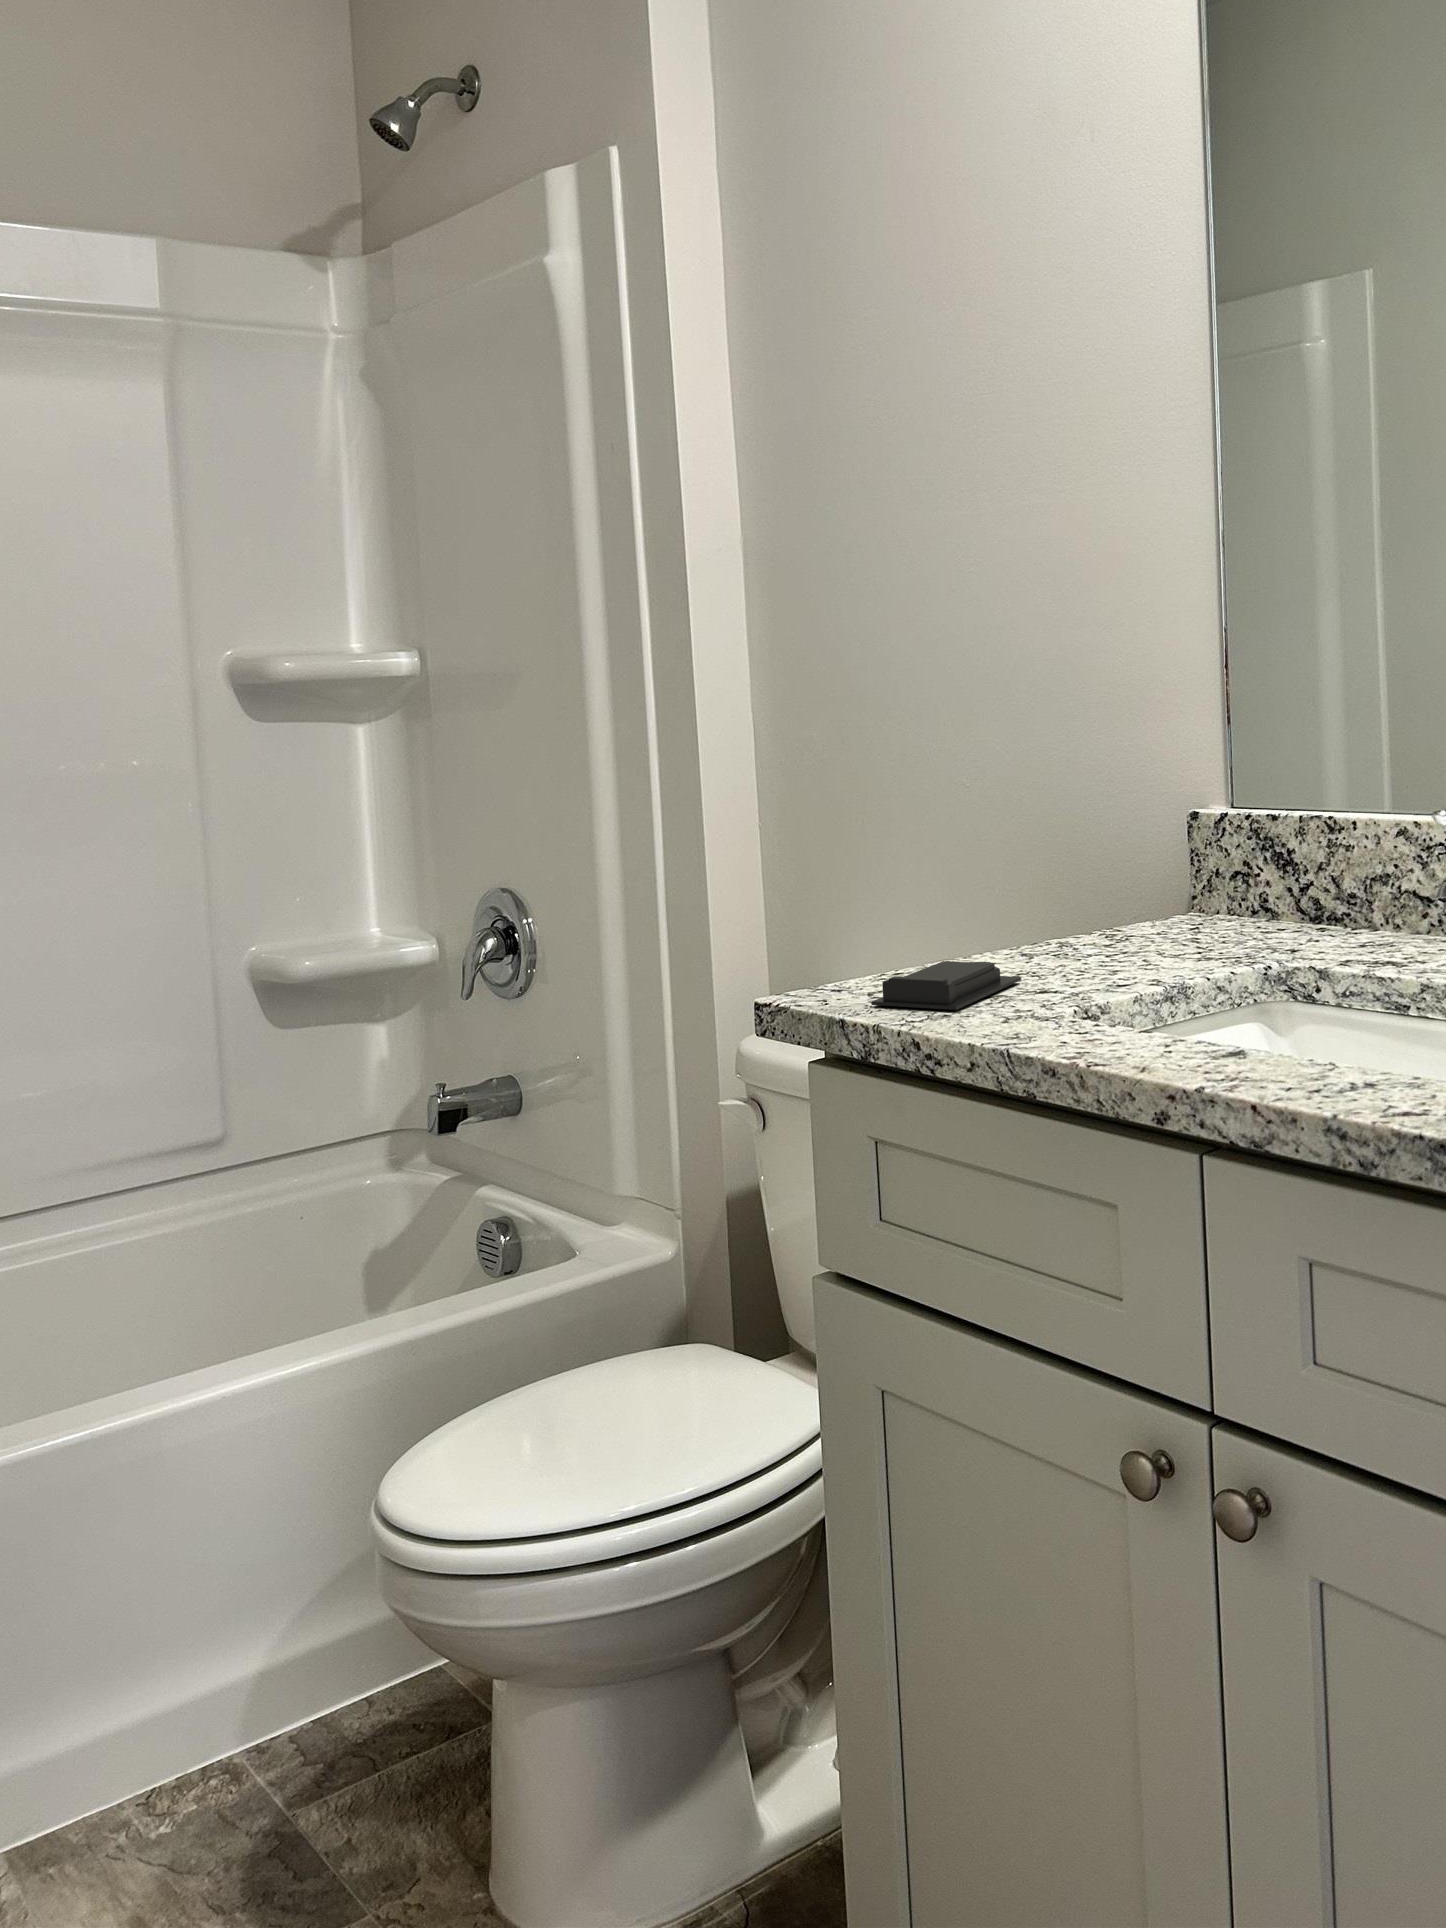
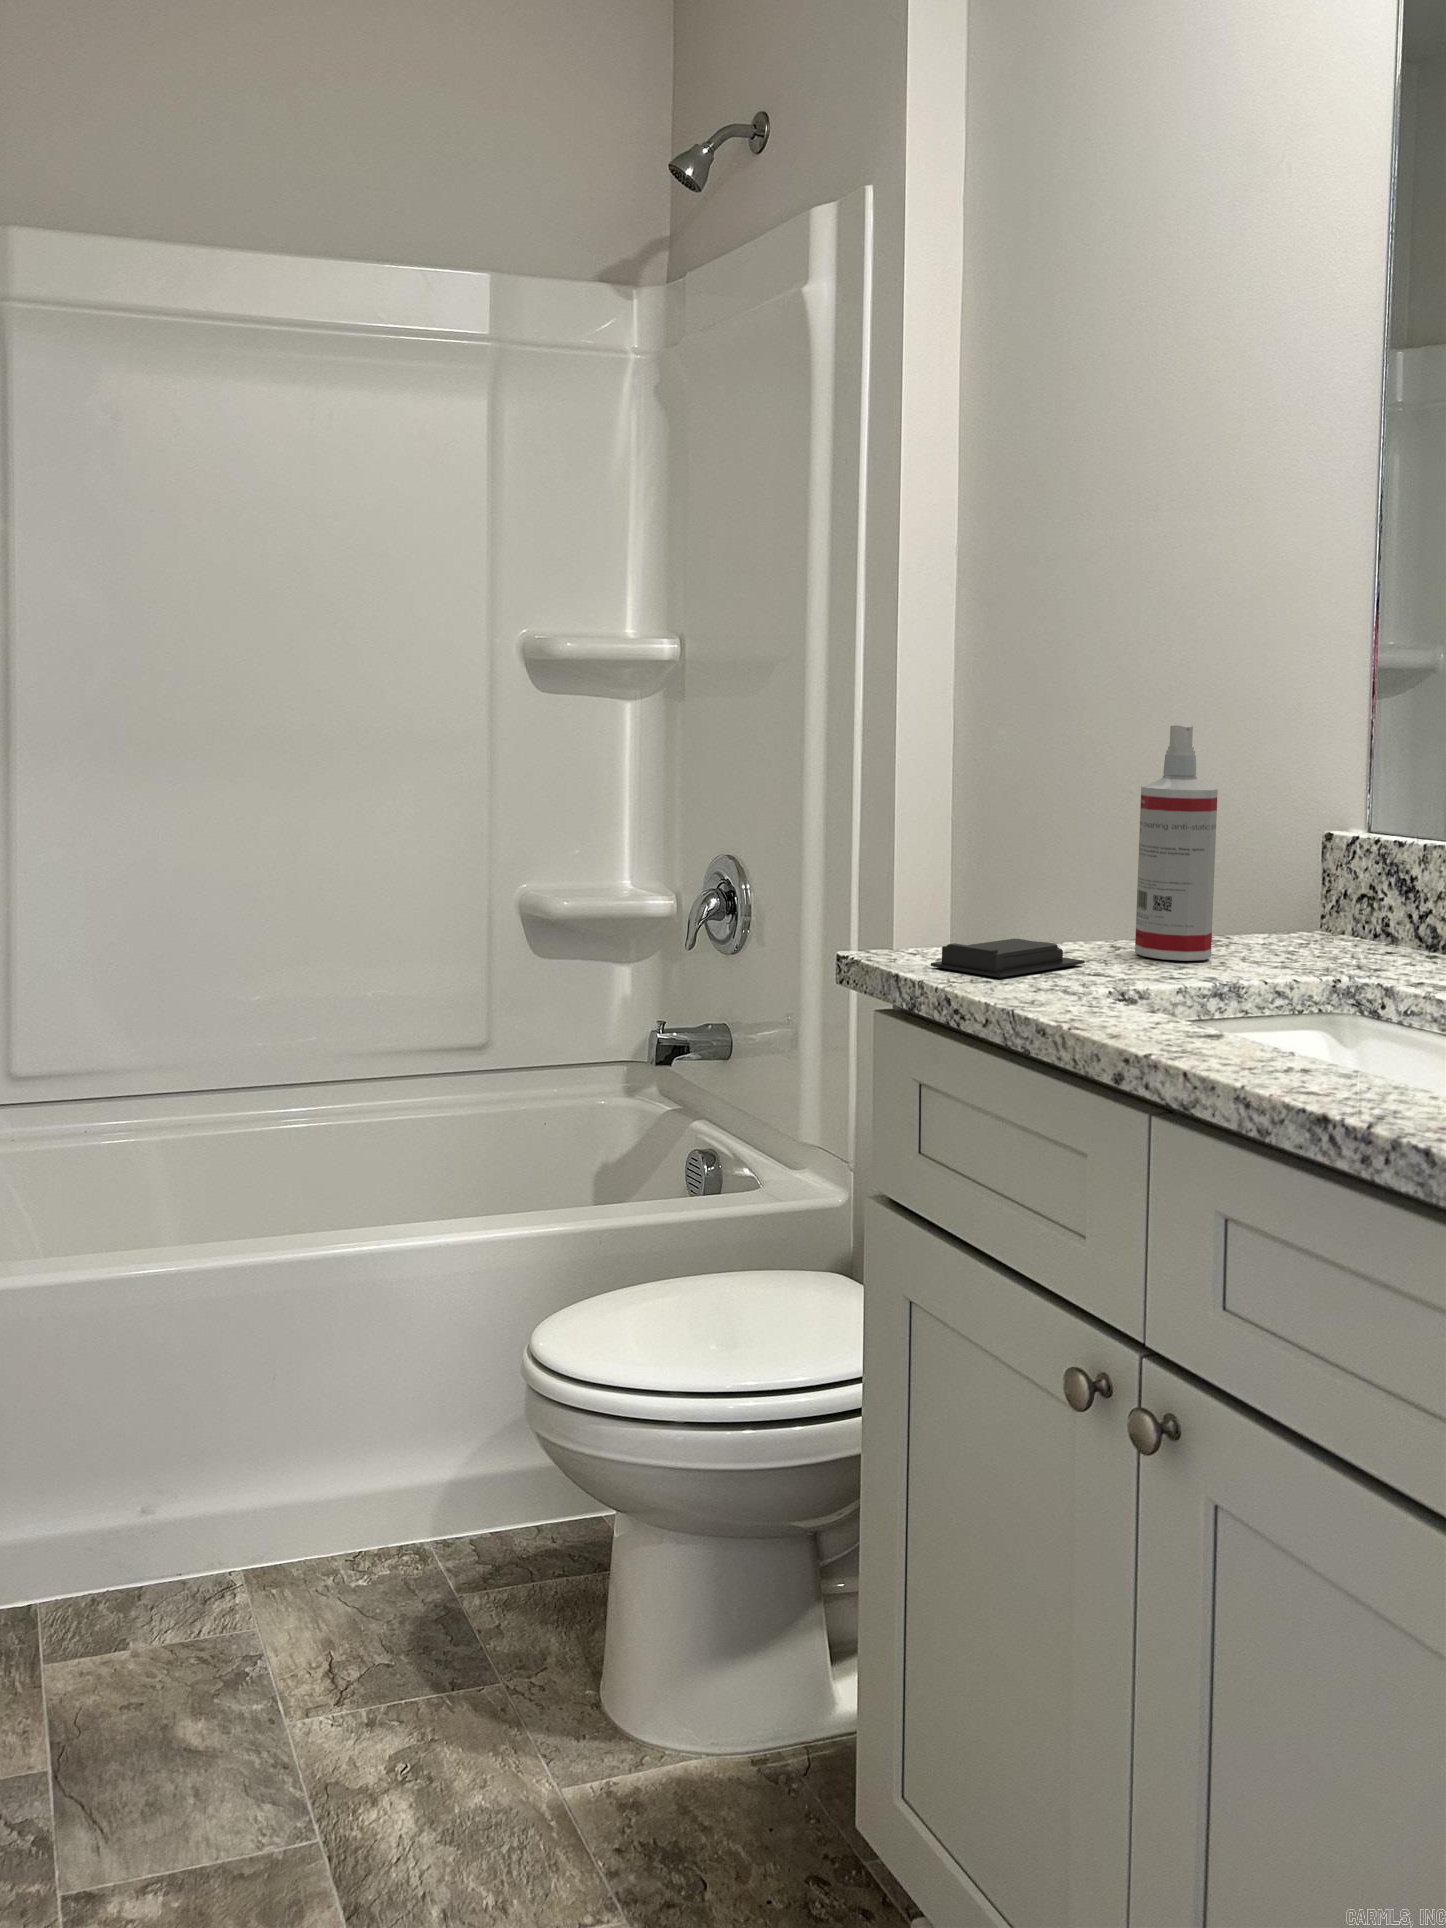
spray bottle: none [1048,713,1130,964] -> present [1135,725,1218,961]

